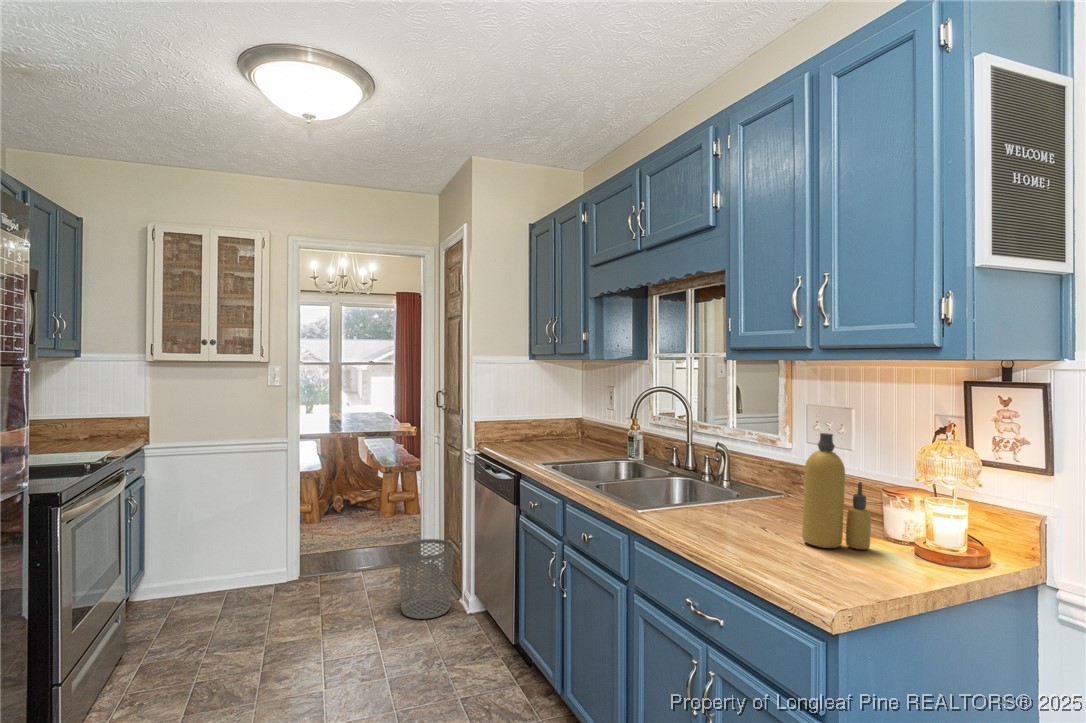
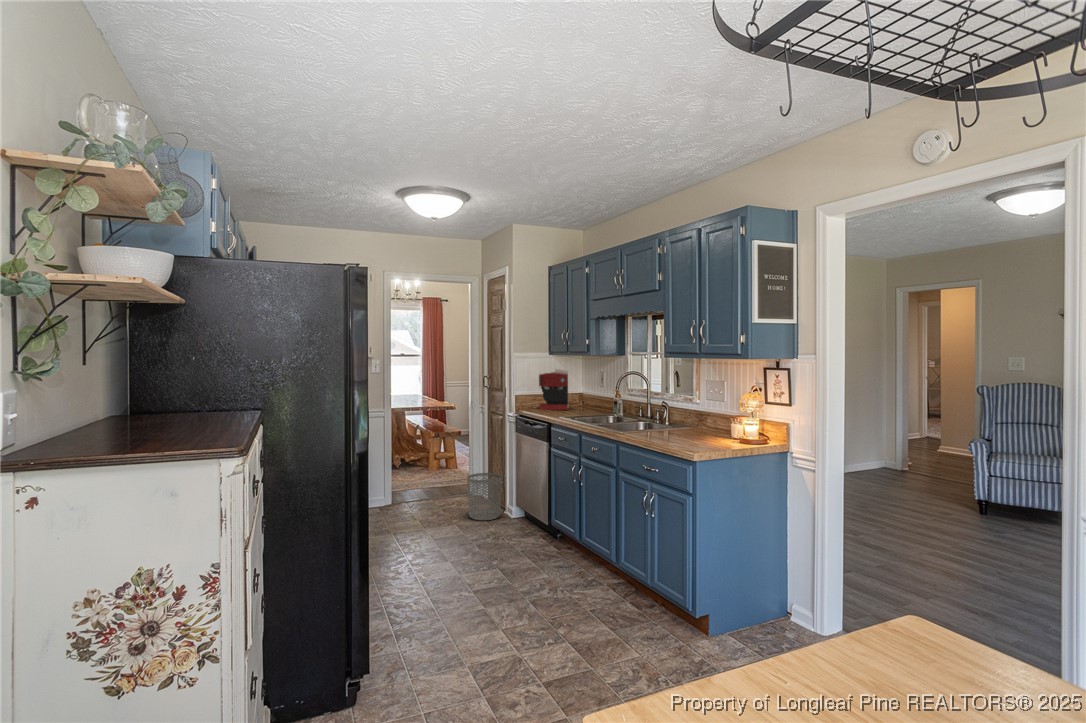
coffee maker: none [512,382,560,446] -> present [539,369,569,410]
bottle: present [802,433,871,549] -> none [694,391,723,441]

